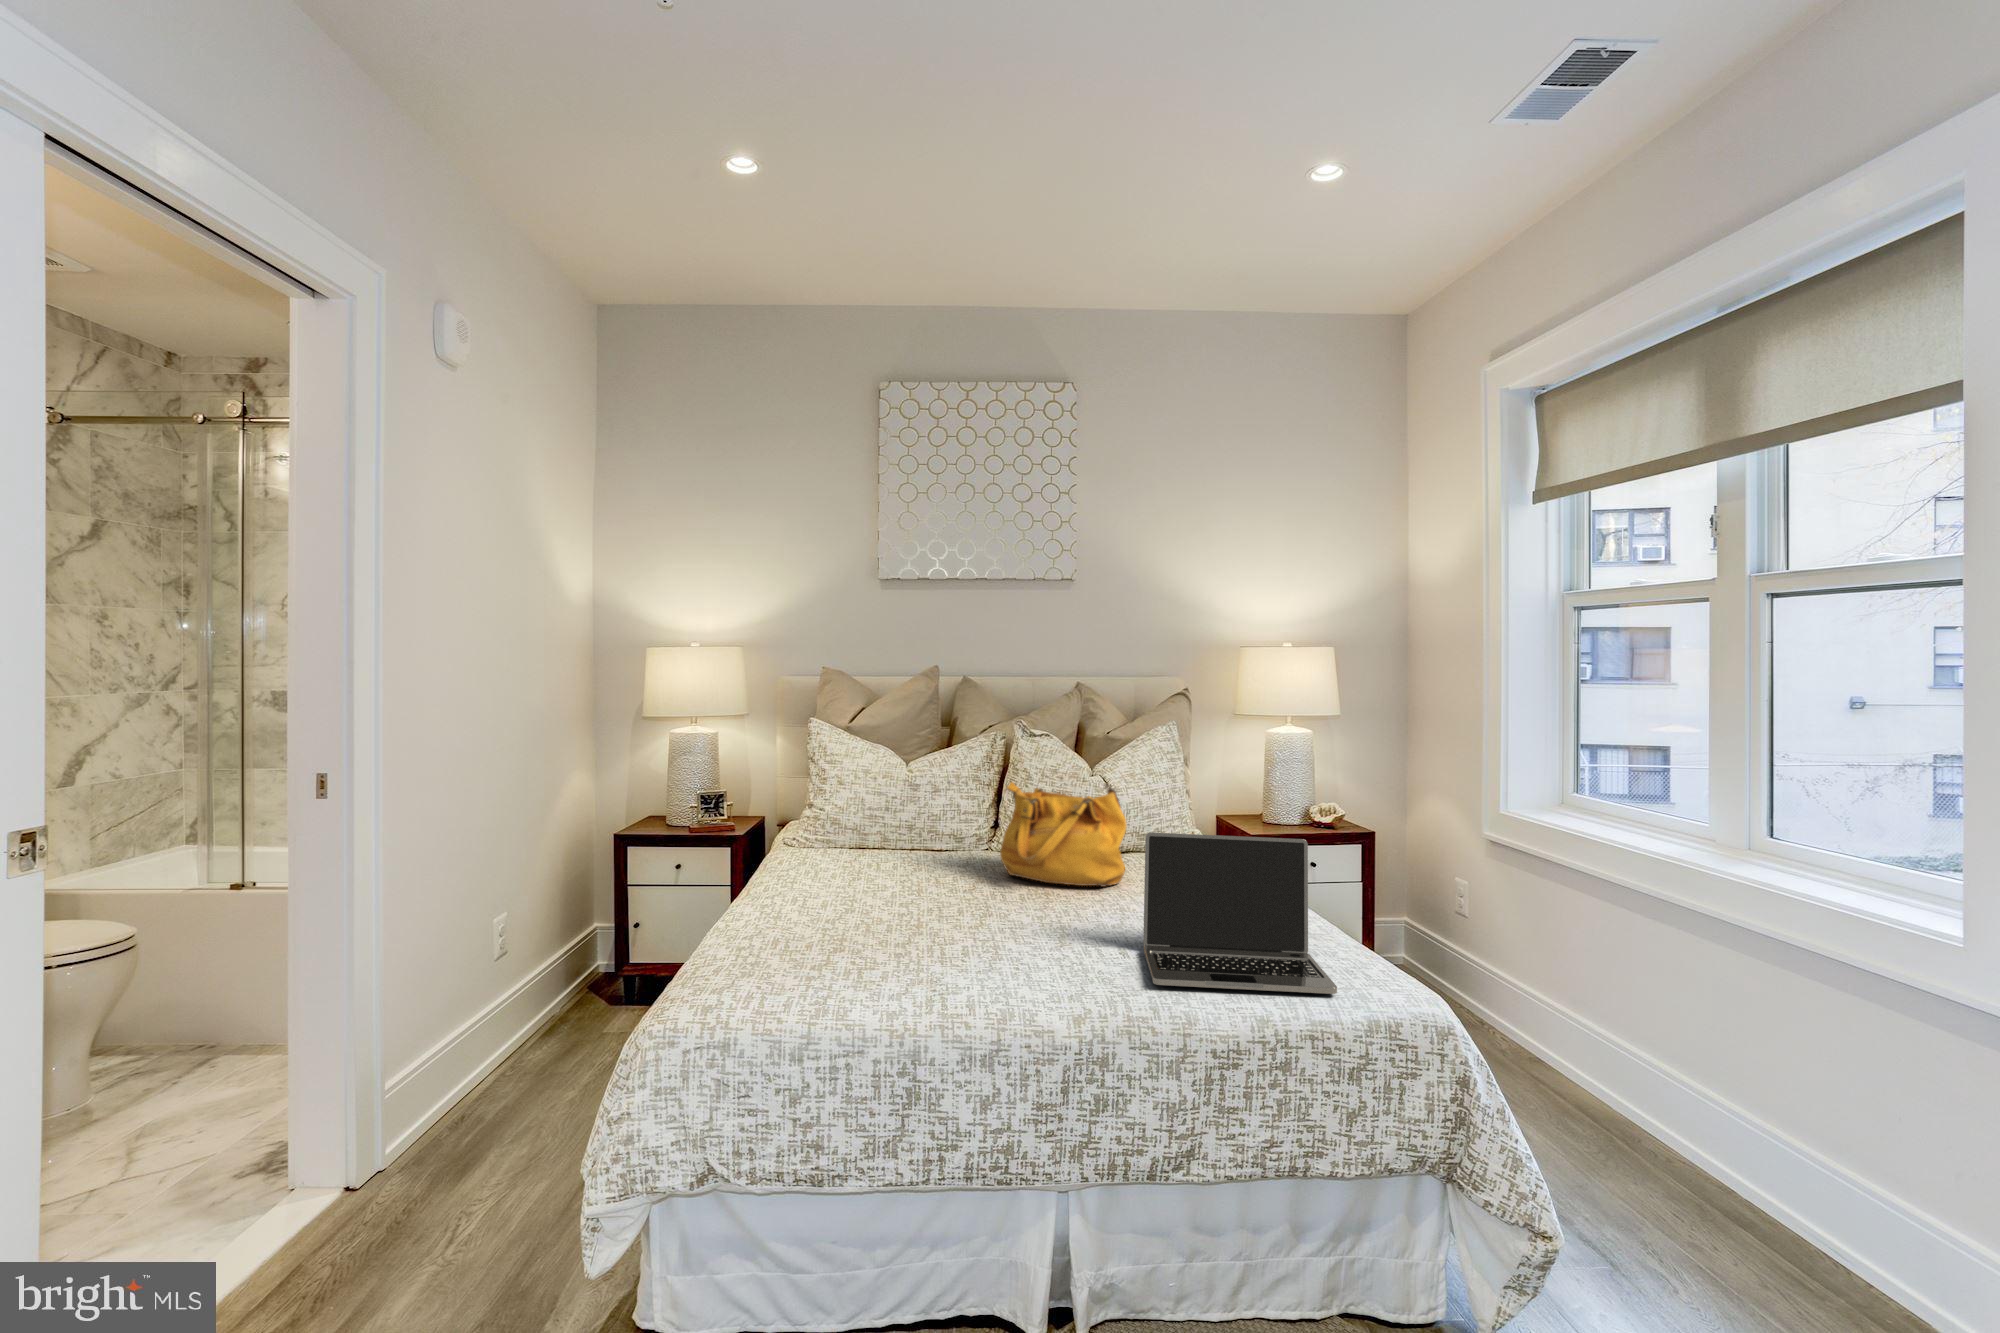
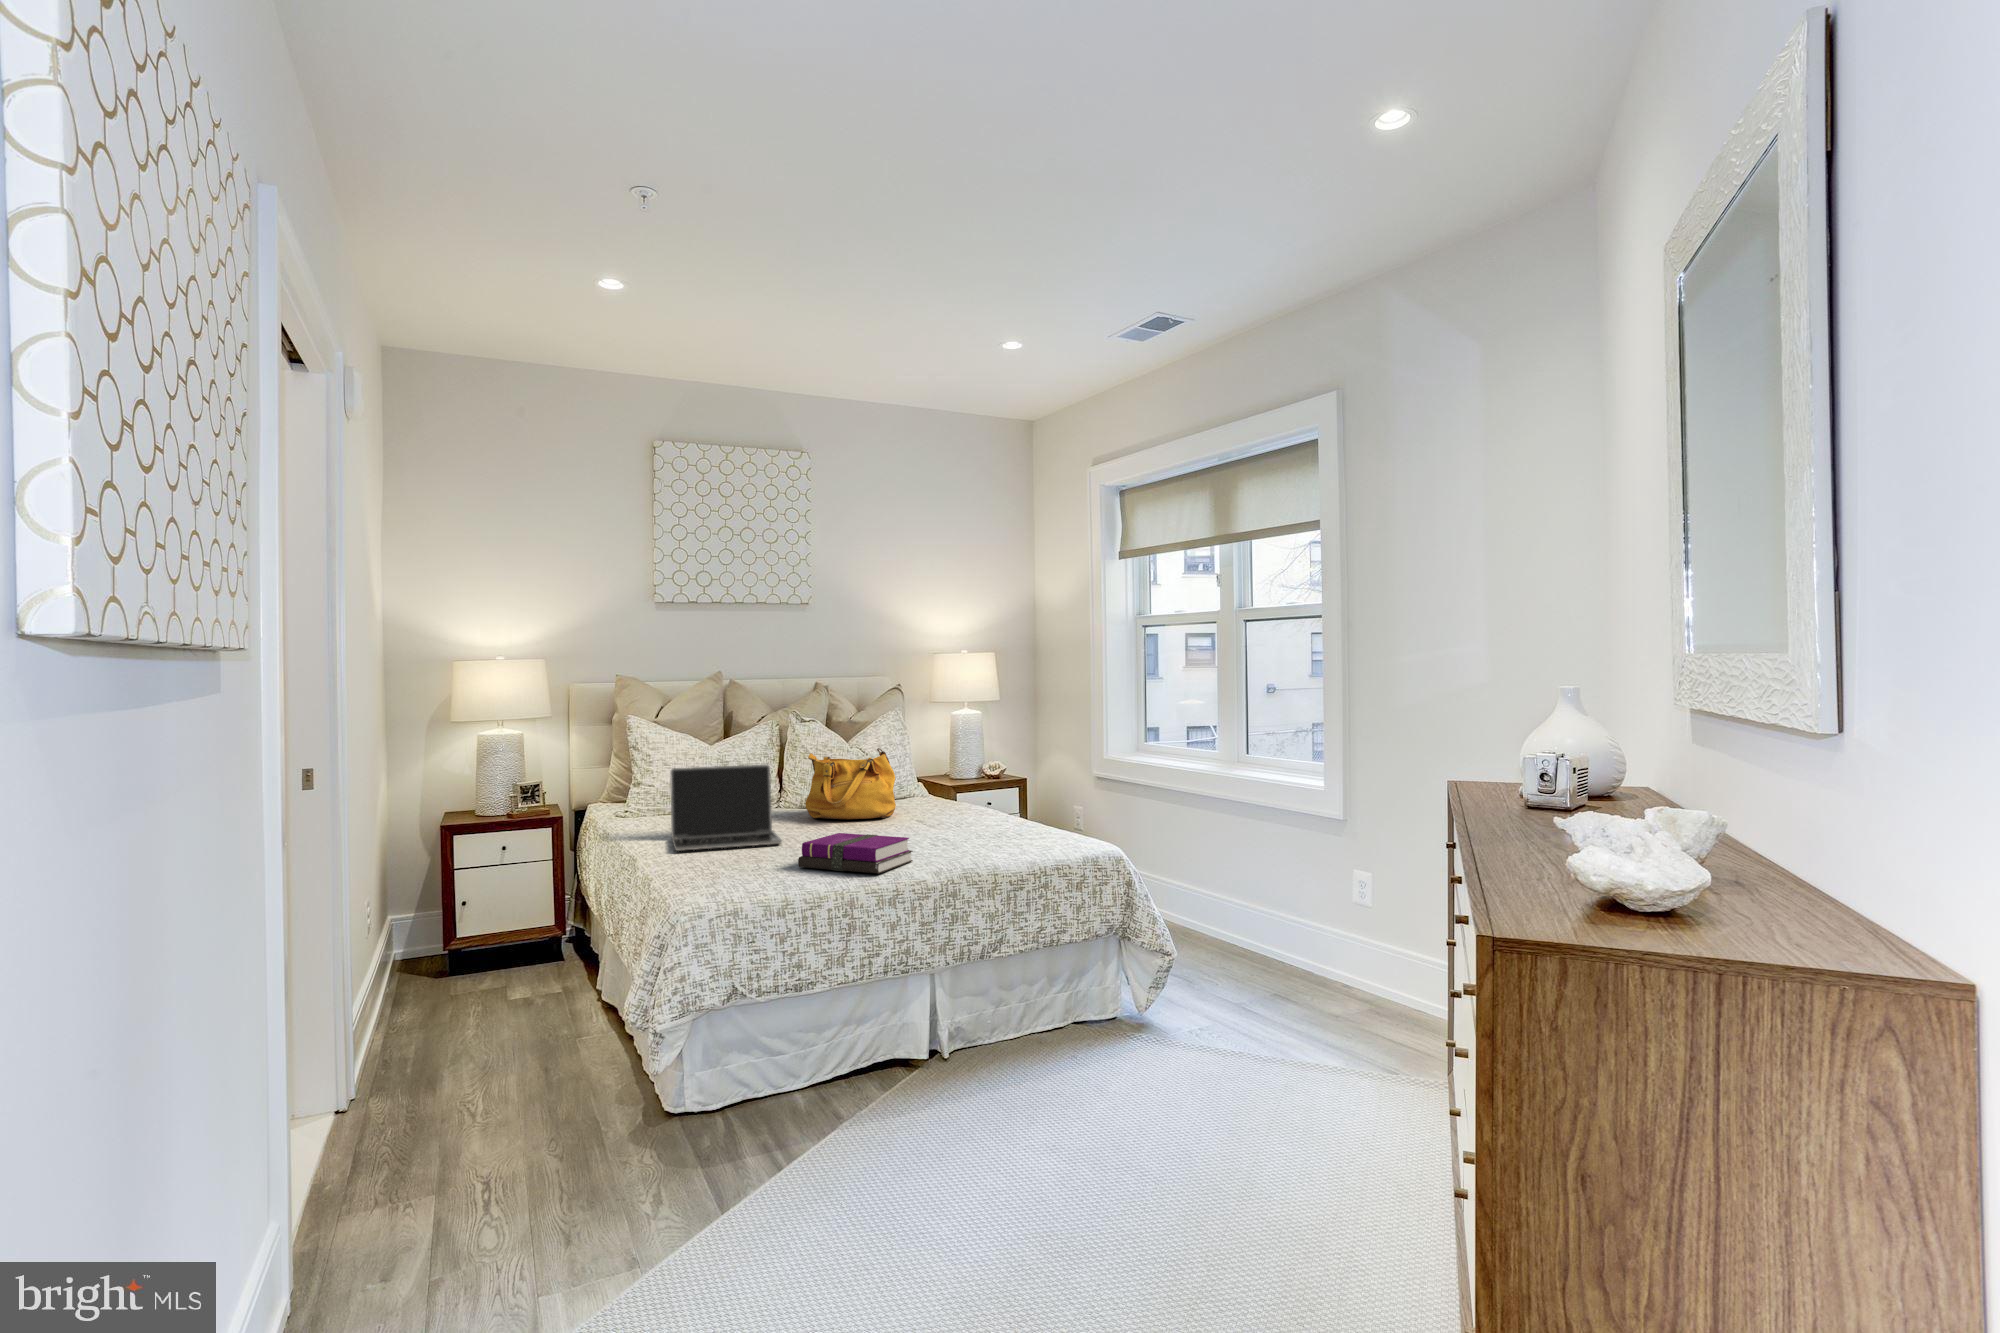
laptop: present [1143,832,1337,994] -> present [670,765,782,851]
notebook: none [887,917,1067,1004] -> present [798,833,913,873]

